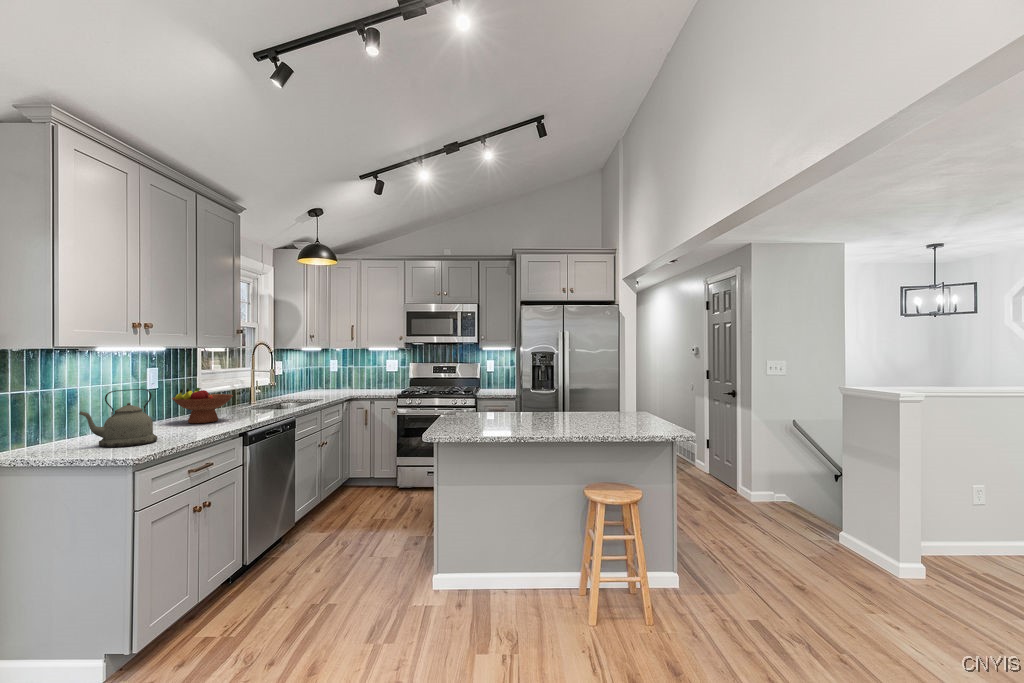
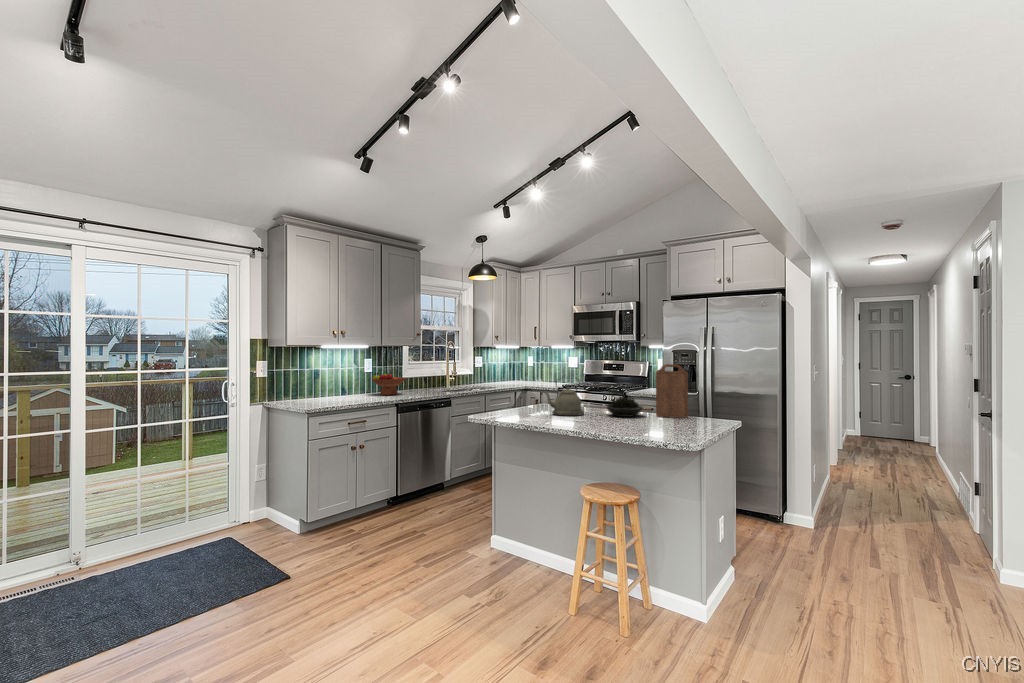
cutting board: none [609,364,637,419] -> present [656,364,688,418]
kettle: present [79,389,157,447] -> present [543,380,584,416]
succulent plant: none [562,400,601,422] -> present [606,396,643,417]

